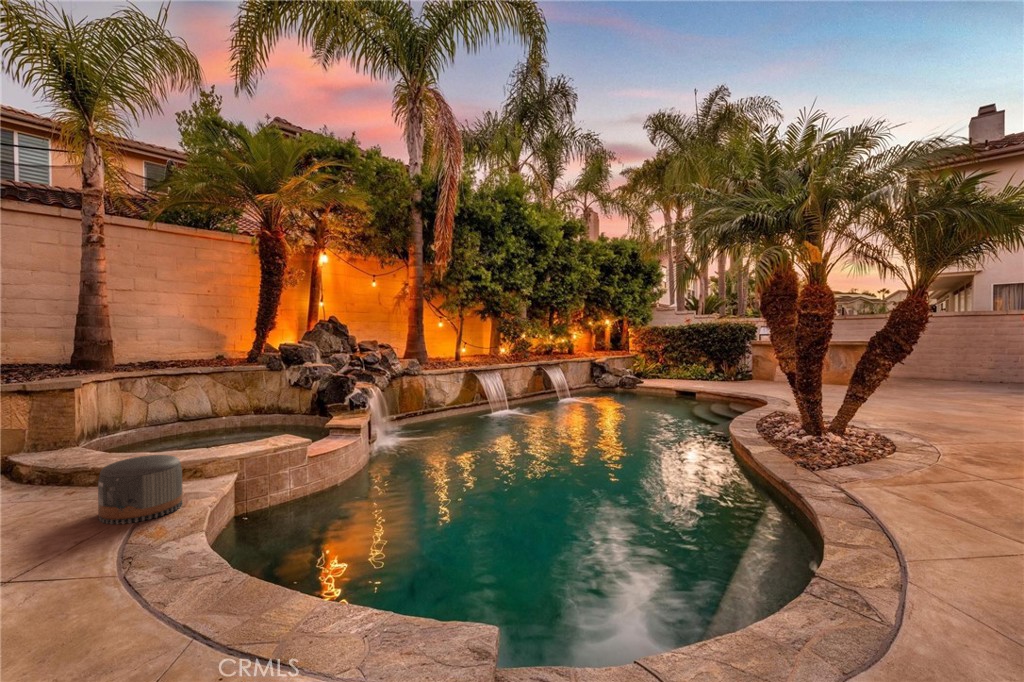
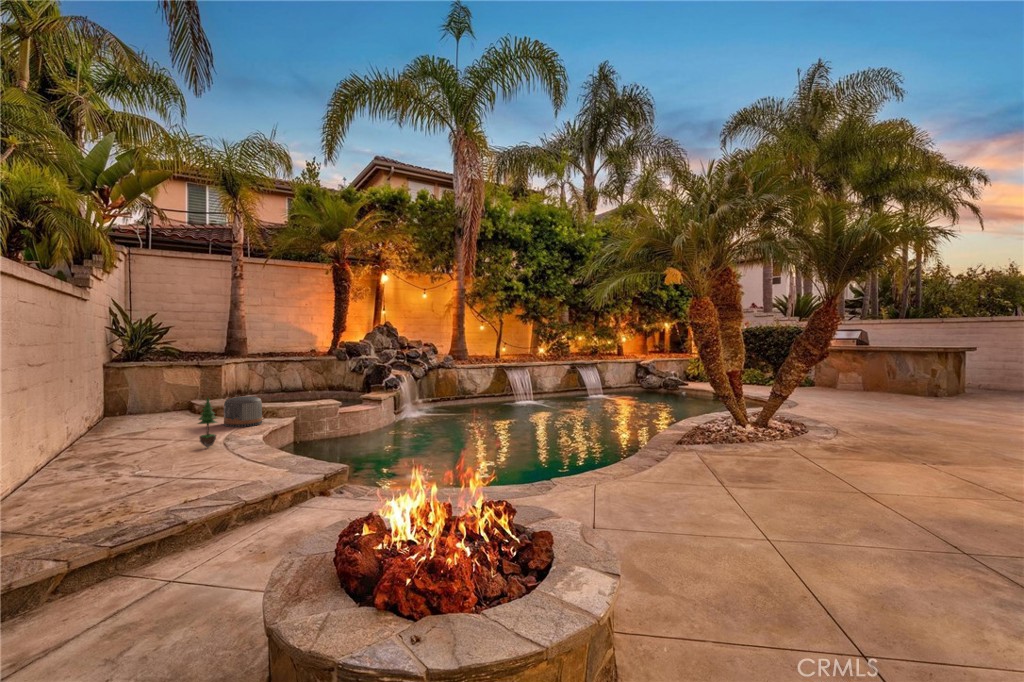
potted tree: none [44,503,110,633] -> present [198,398,217,447]

